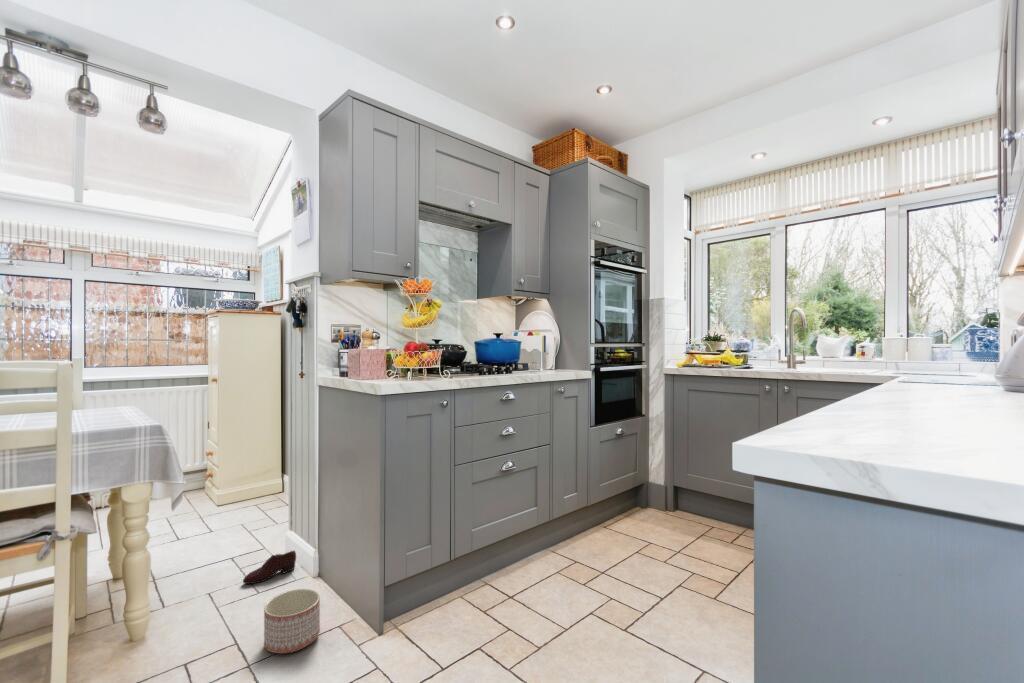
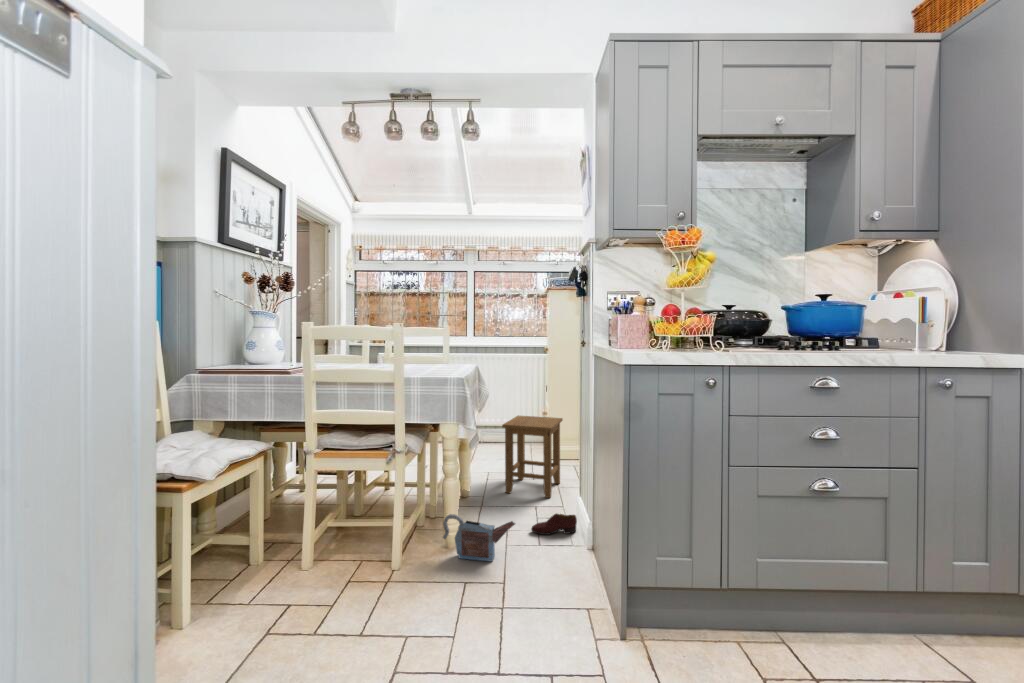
stool: none [180,454,254,556] -> present [502,415,562,498]
watering can: none [131,574,240,644] -> present [443,514,515,561]
planter: present [264,589,320,654] -> none [518,553,567,615]

